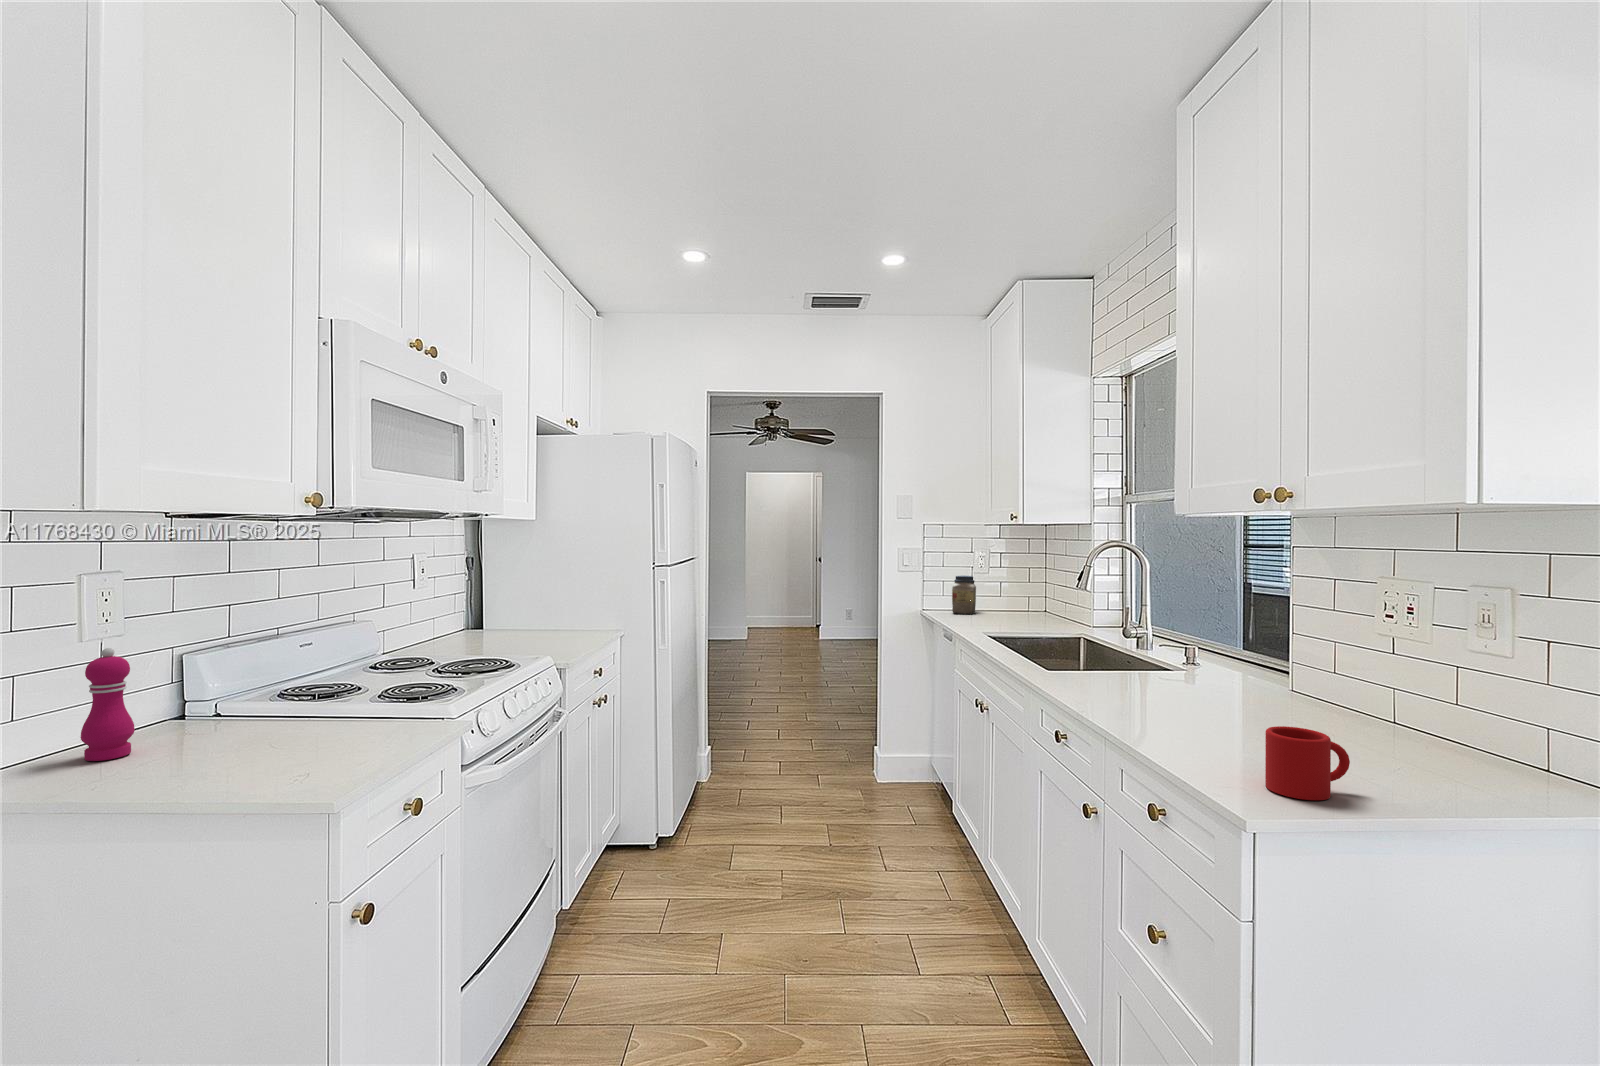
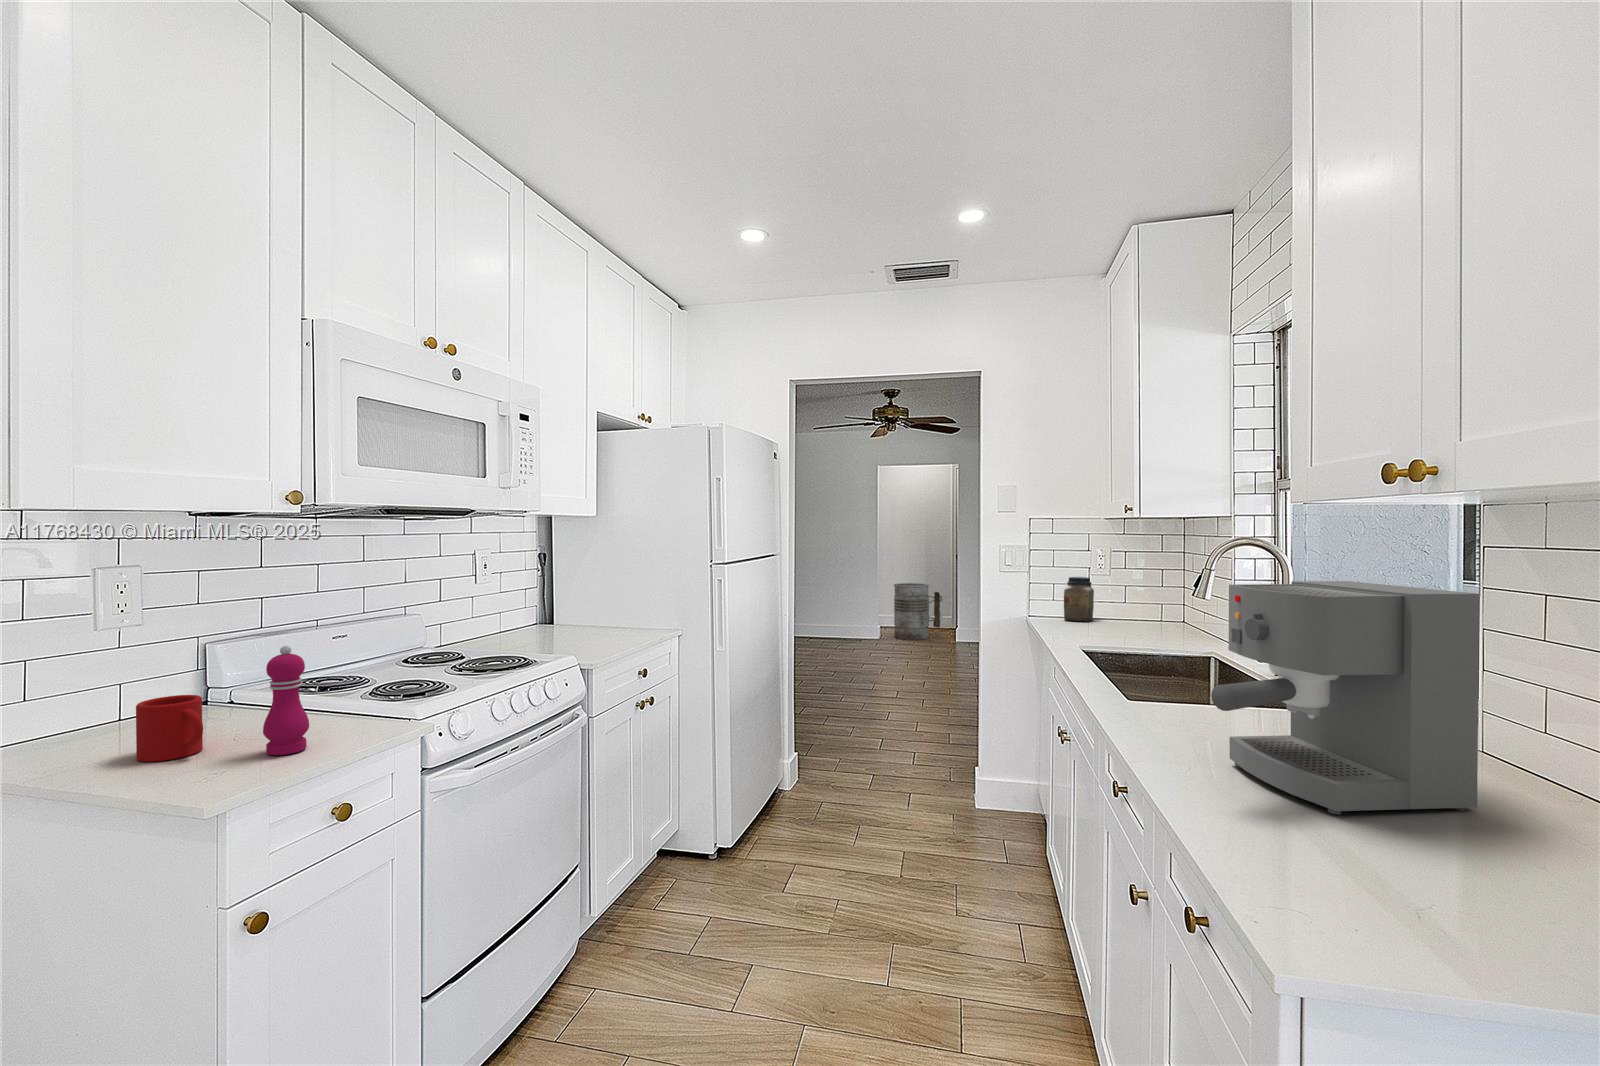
coffee maker: none [1143,571,1310,735] -> present [1211,581,1479,814]
trash can: none [760,587,806,641] -> present [894,583,942,640]
pepper mill: present [81,648,135,761] -> present [263,646,309,755]
mug: present [1265,726,1350,800] -> present [136,695,203,762]

